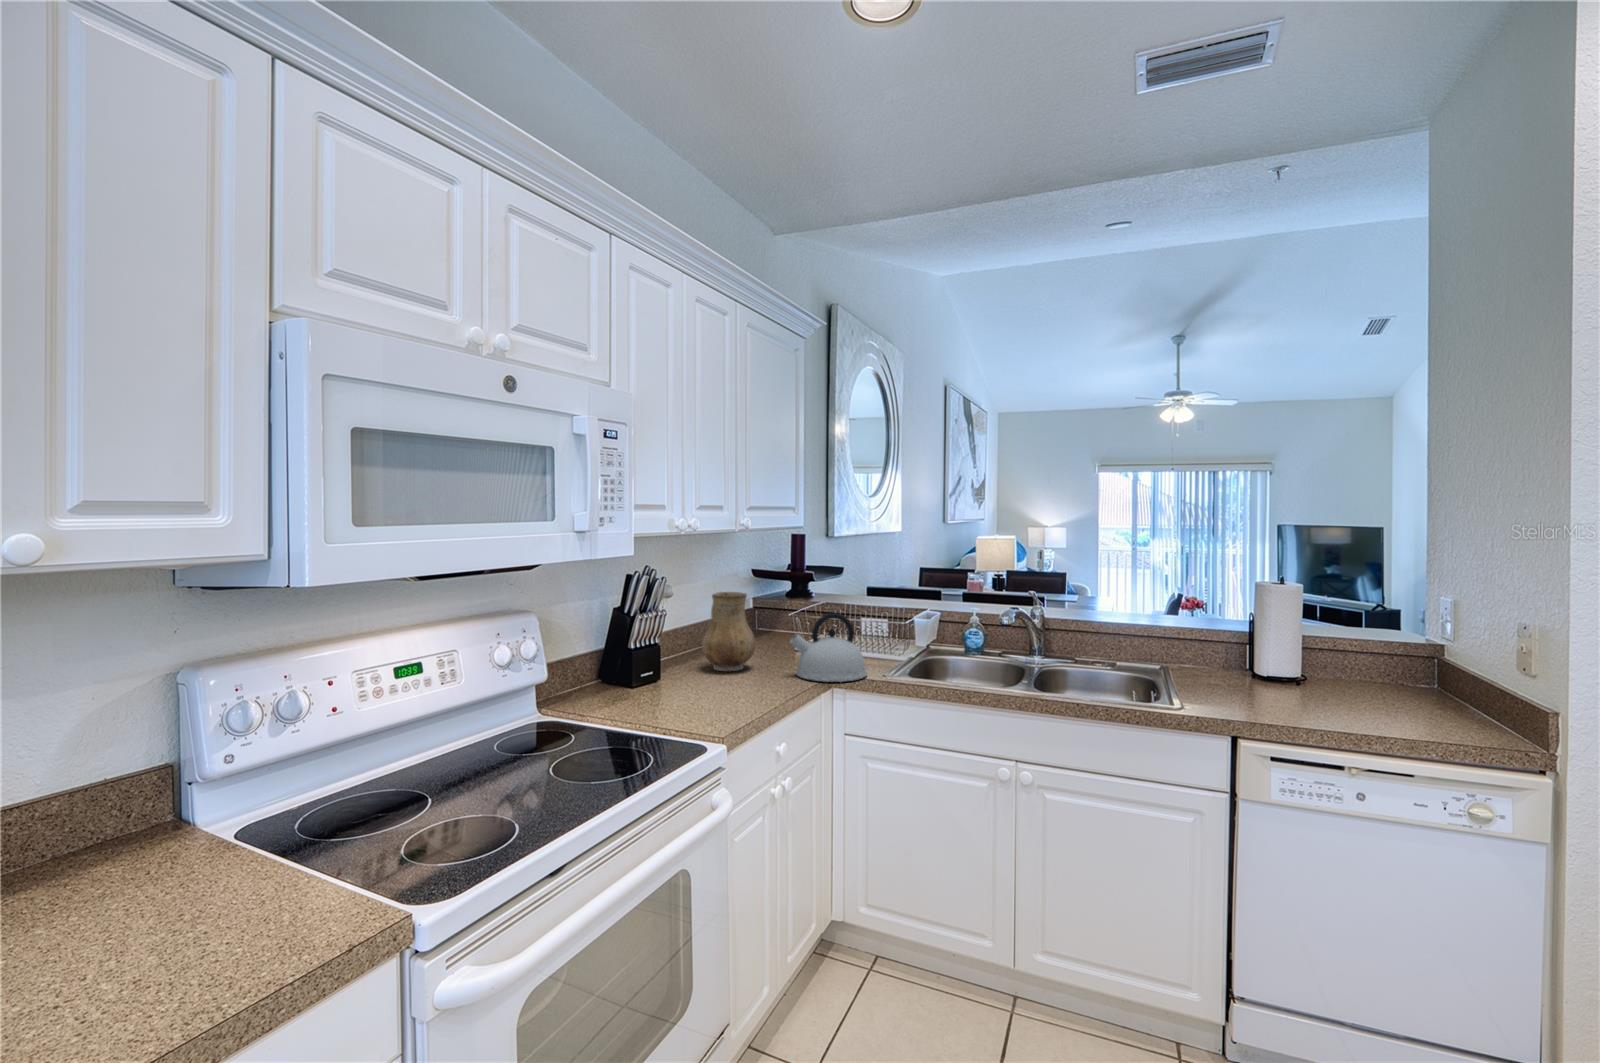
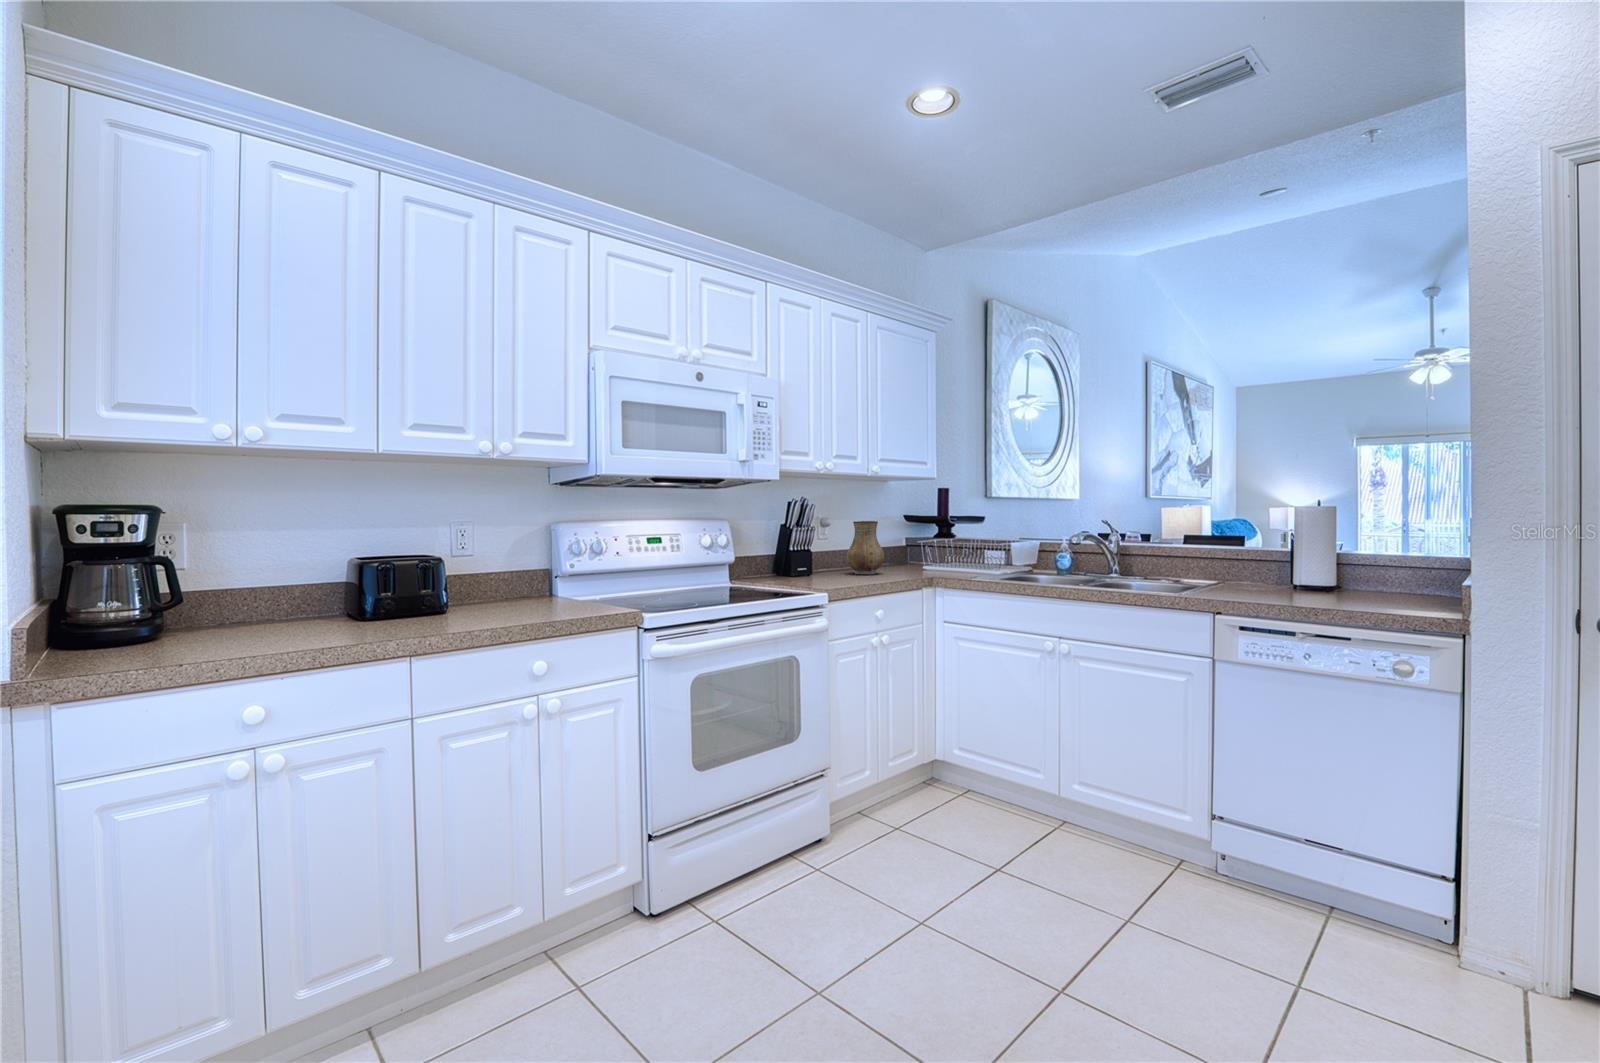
kettle: present [790,613,867,682] -> none [902,533,959,579]

